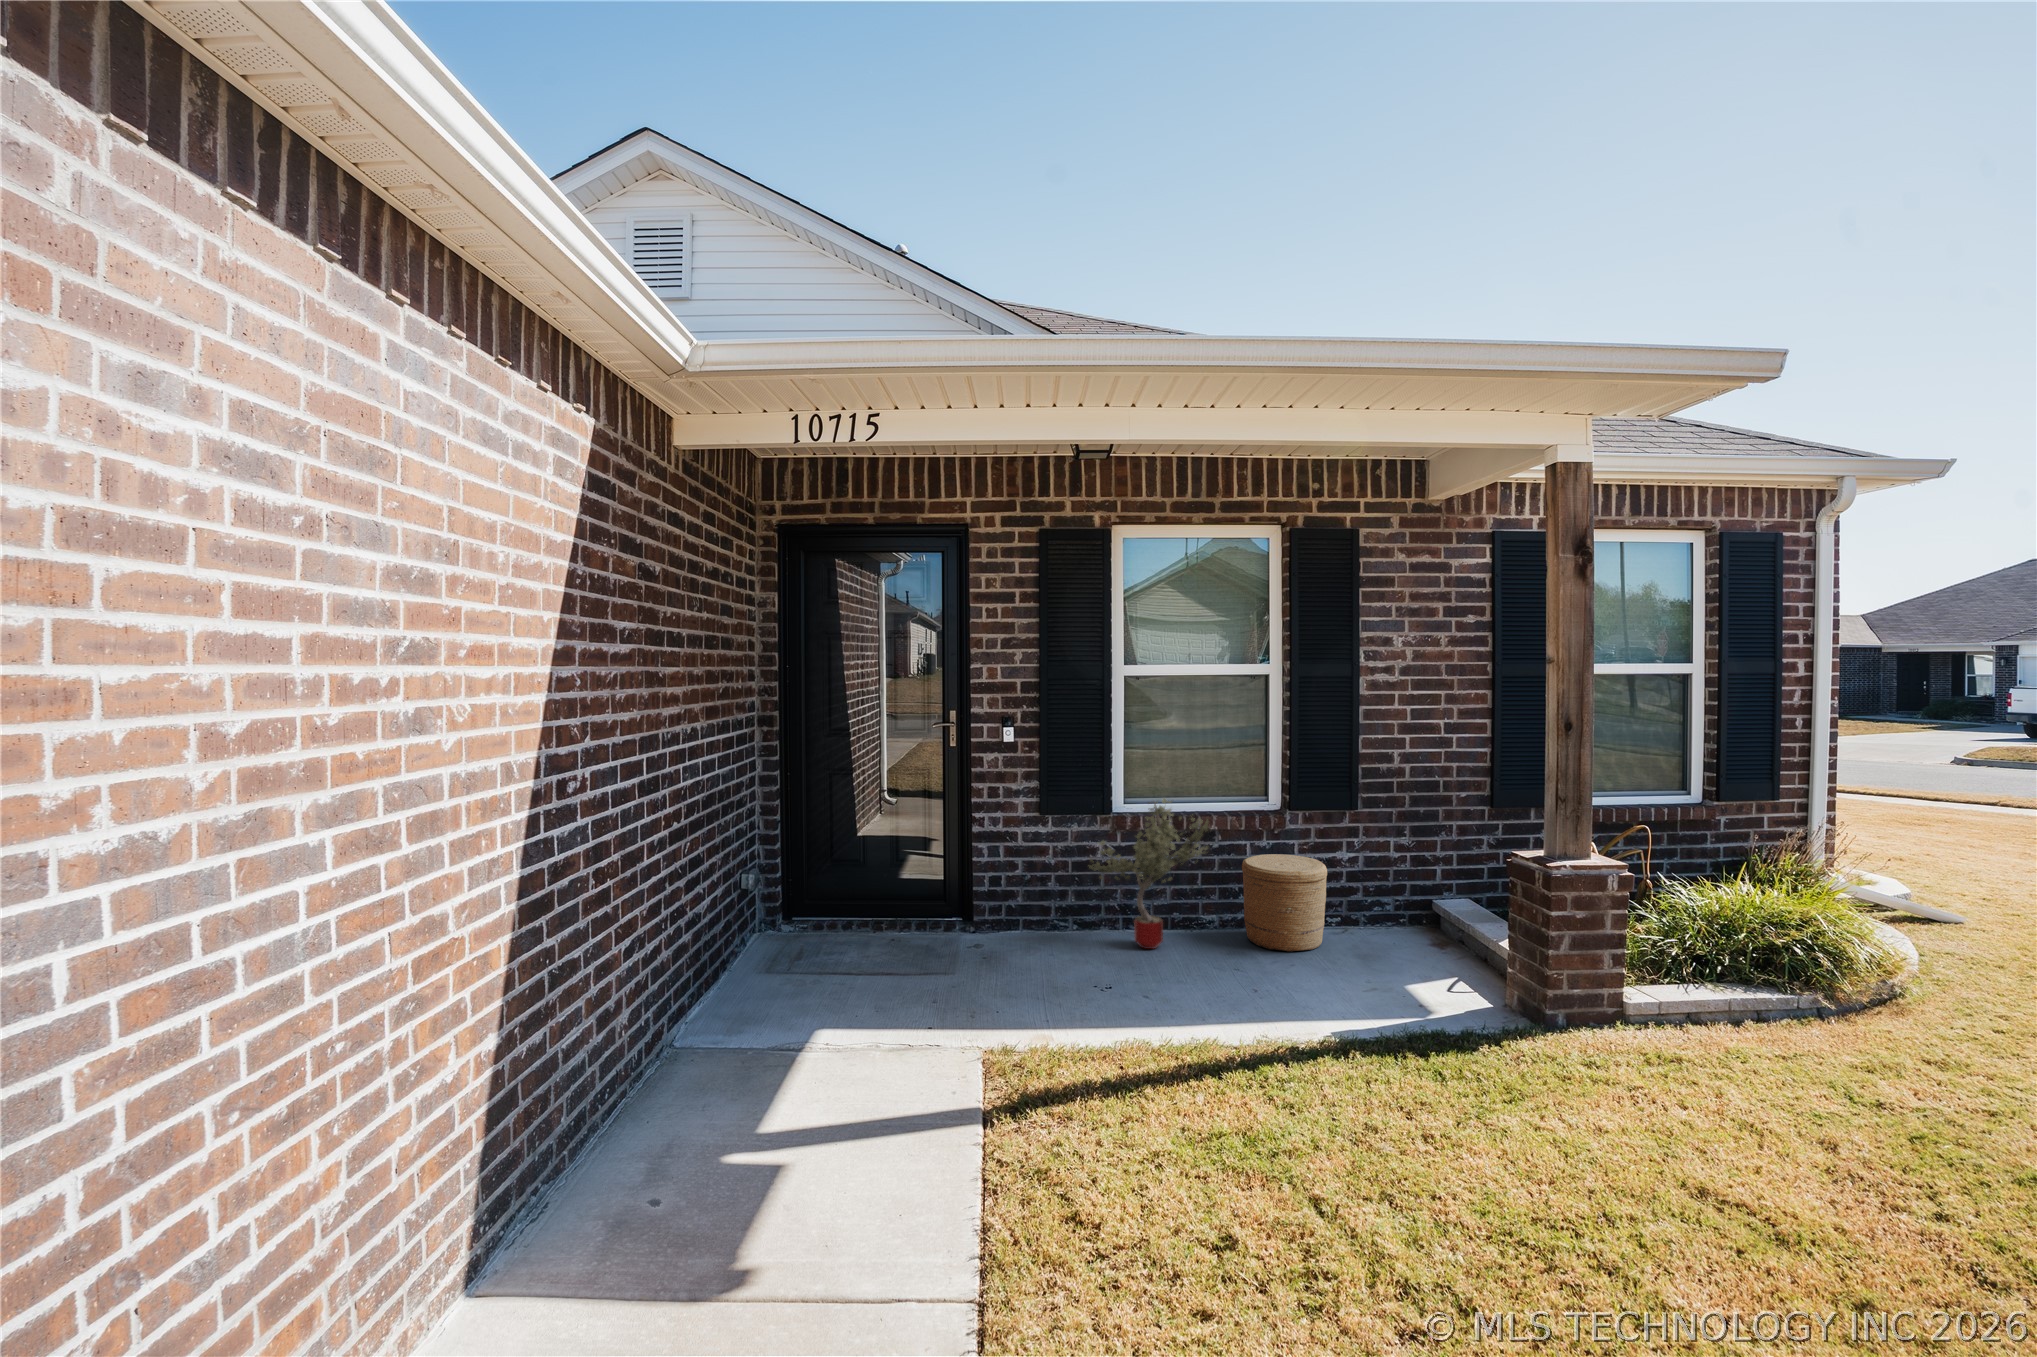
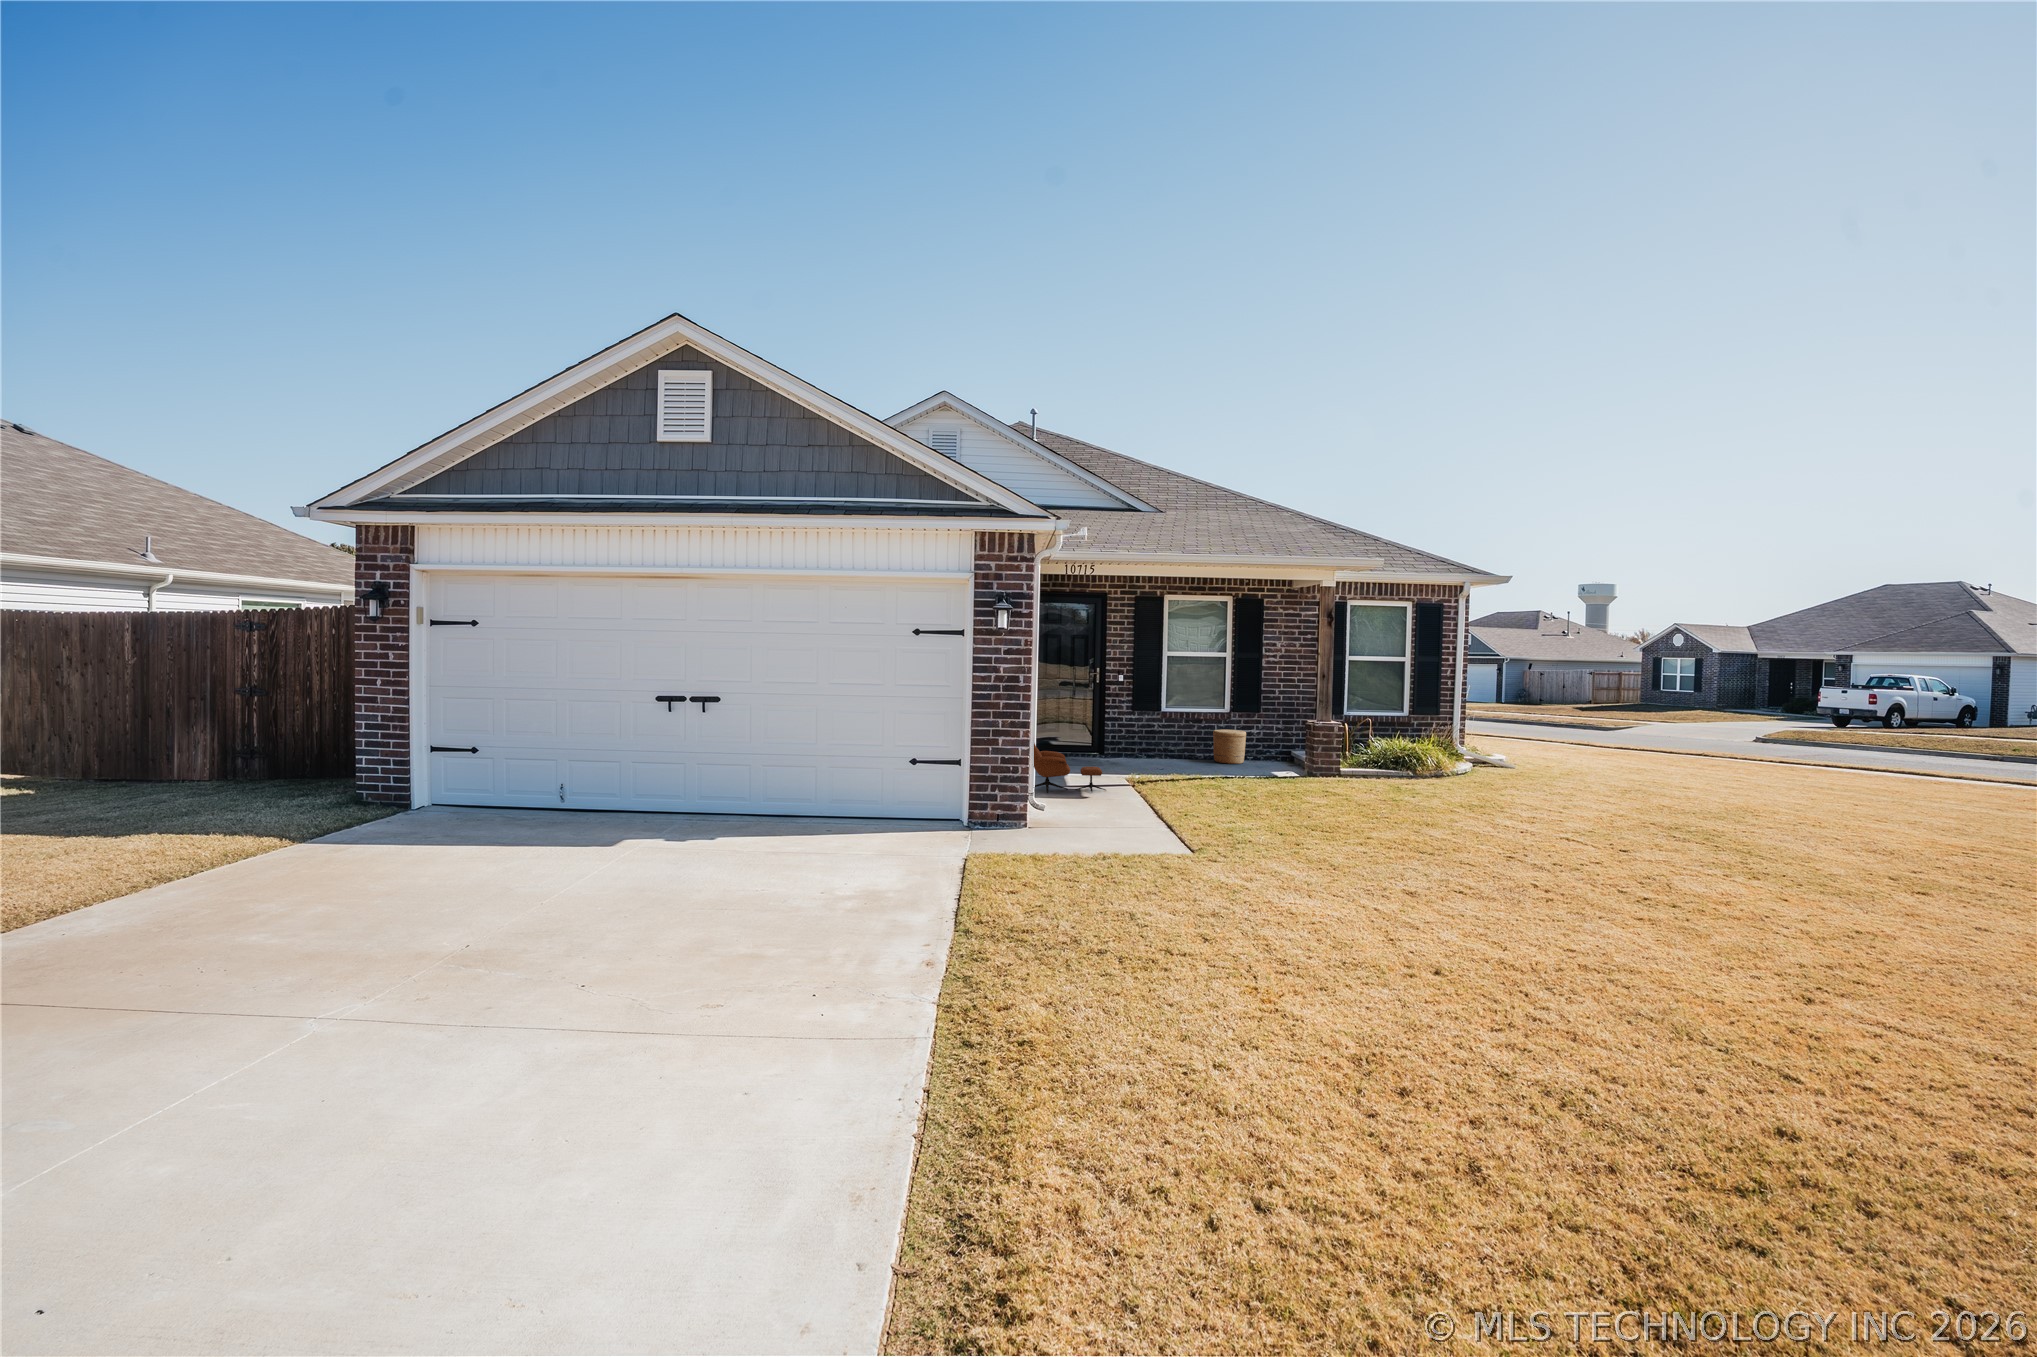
potted tree: present [1088,798,1208,949] -> none [1152,704,1201,762]
lounge chair: none [536,973,869,1250] -> present [1034,743,1105,793]

